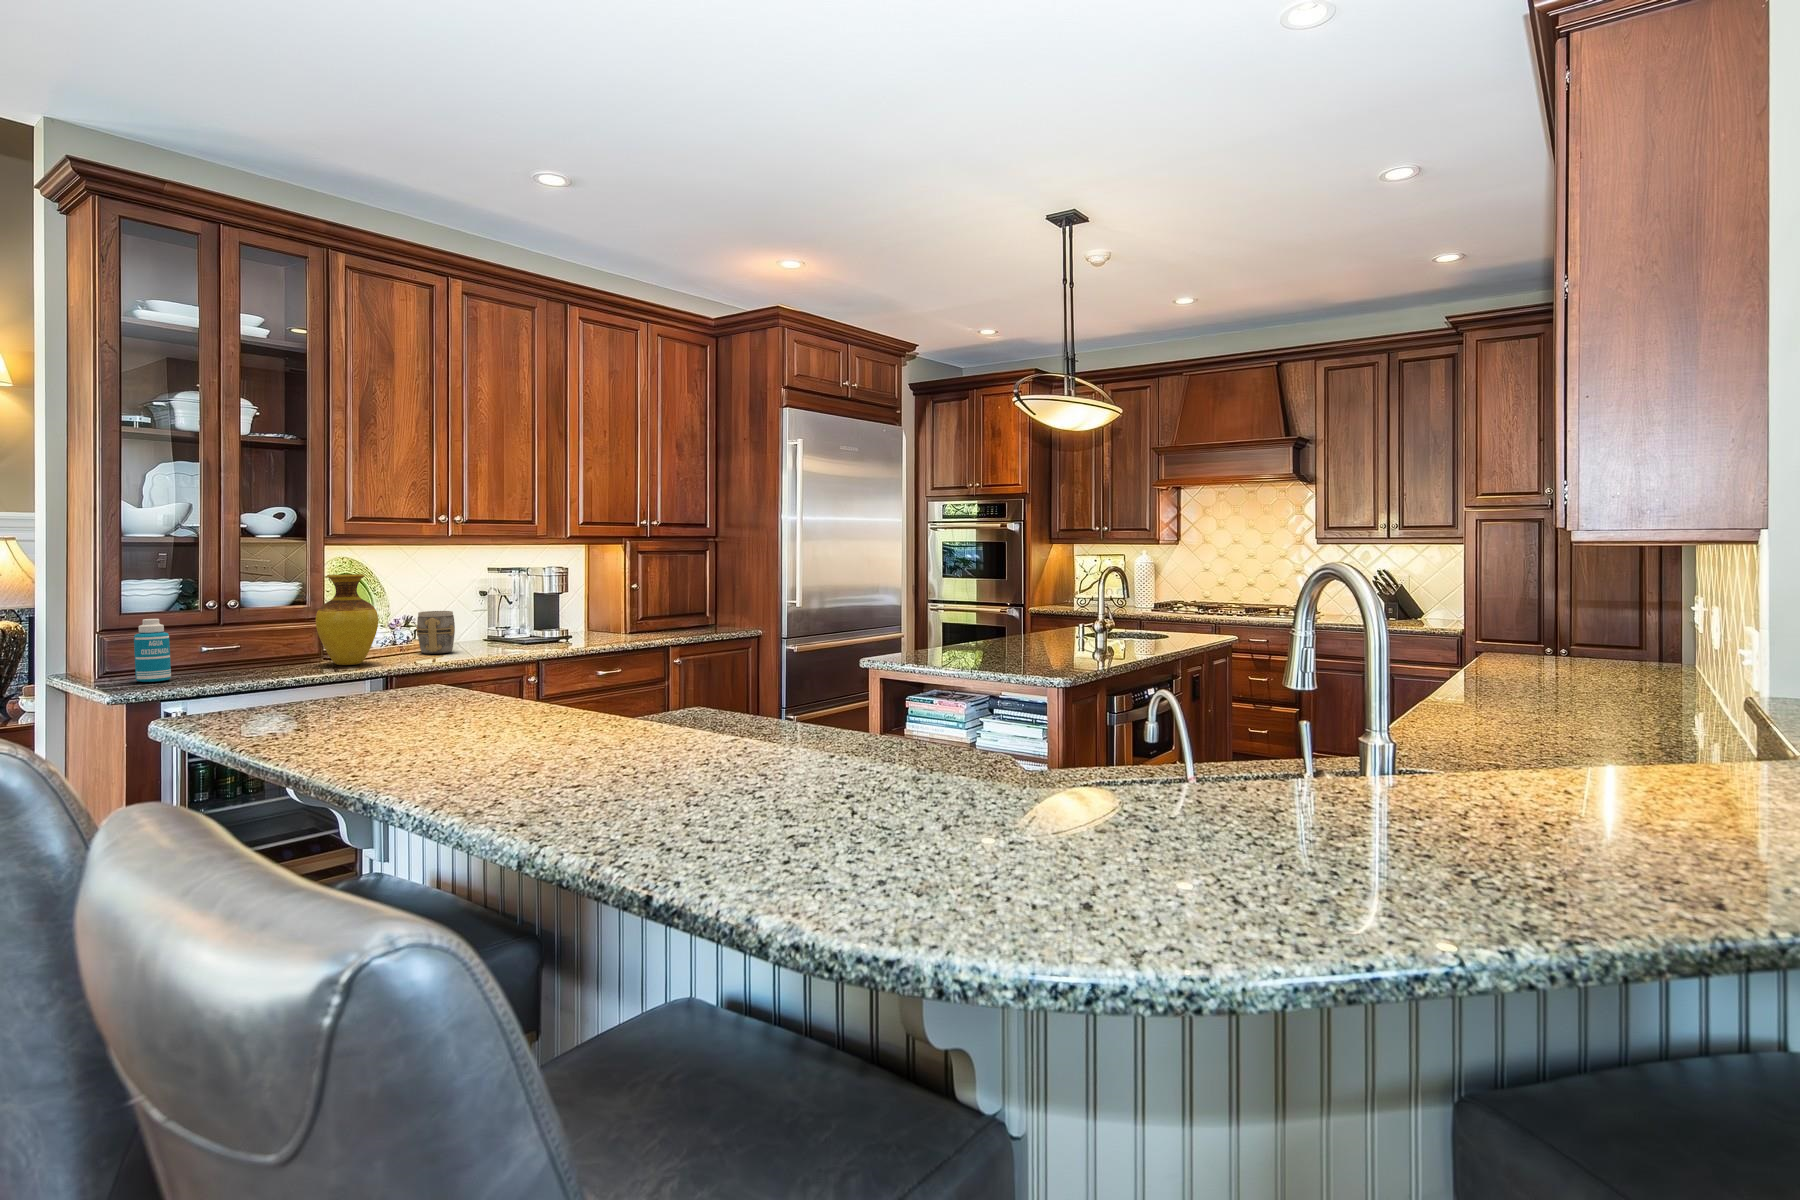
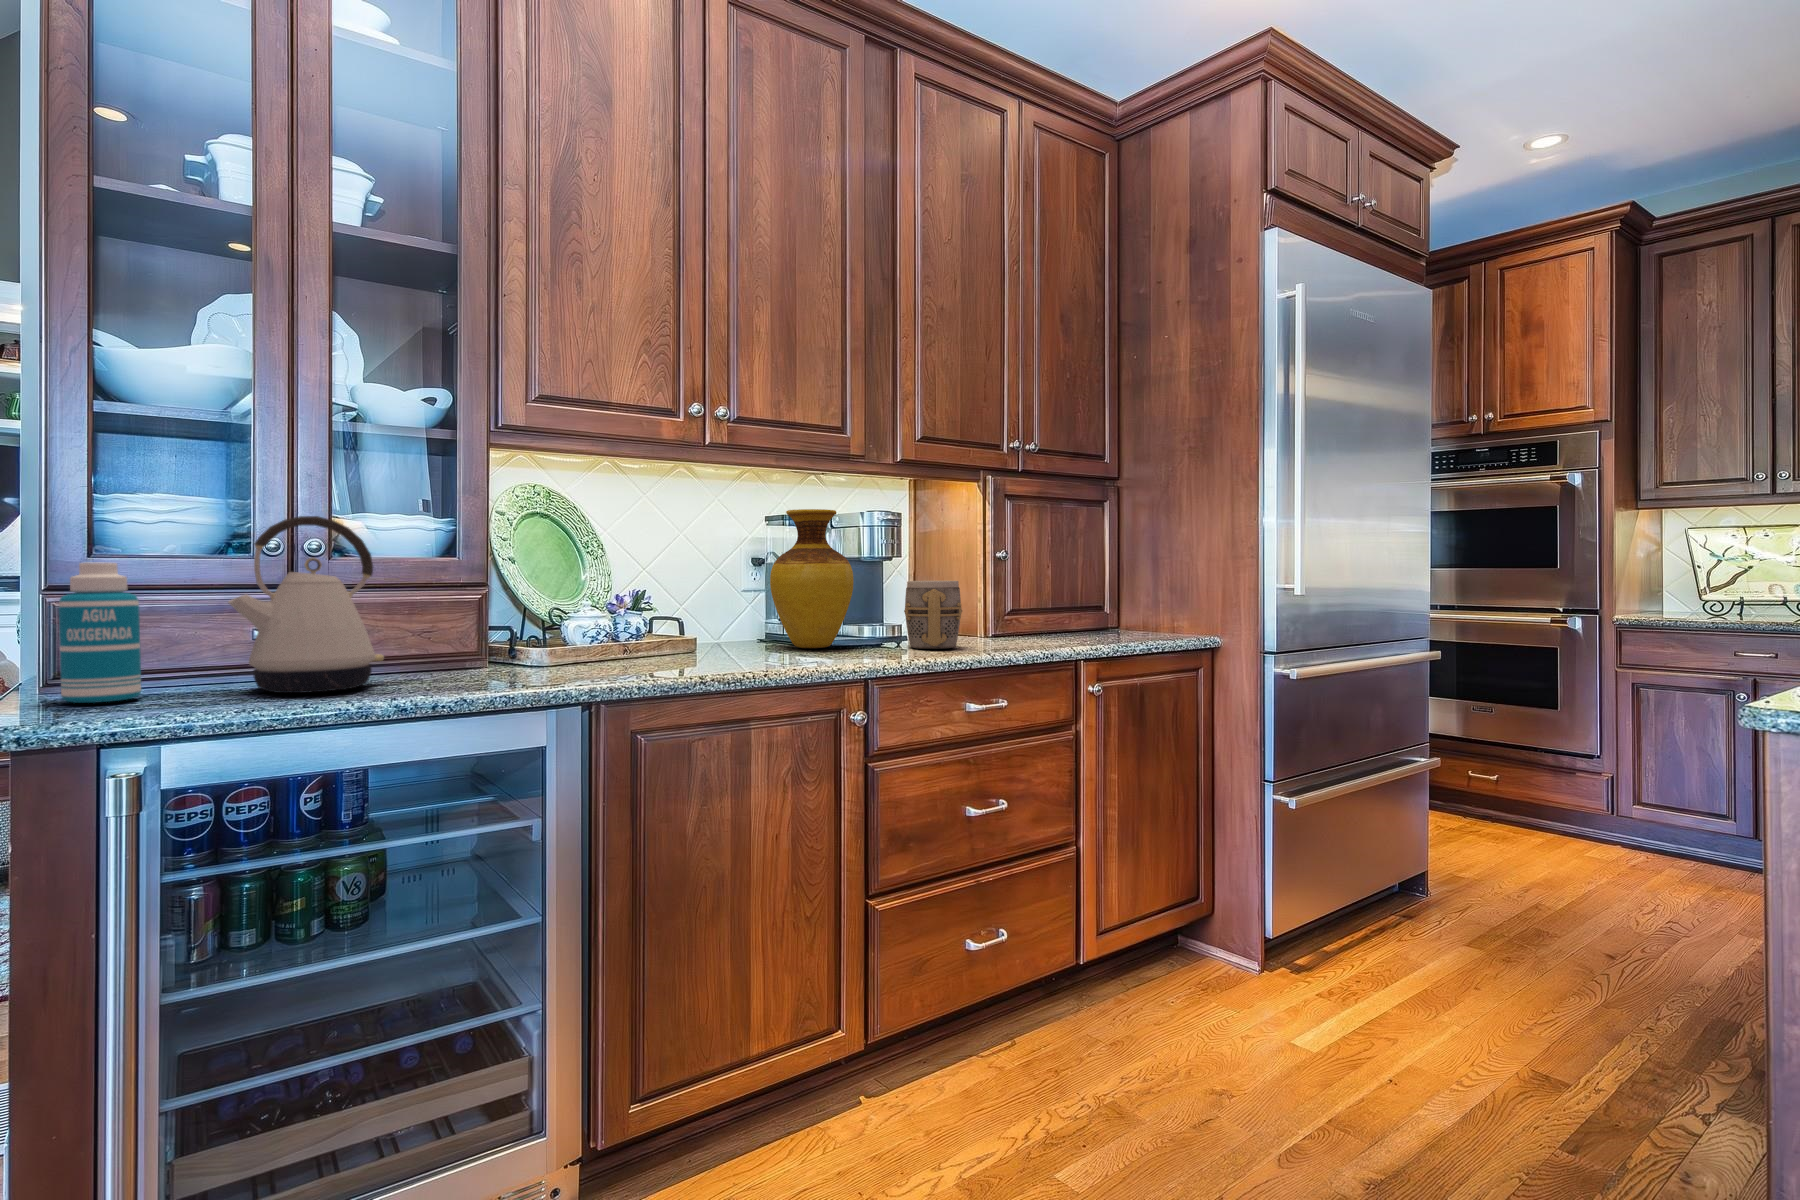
vase: present [316,574,378,665] -> present [770,509,854,648]
kettle: none [209,593,281,676] -> present [228,516,384,693]
mug: present [416,611,455,654] -> present [904,581,962,649]

